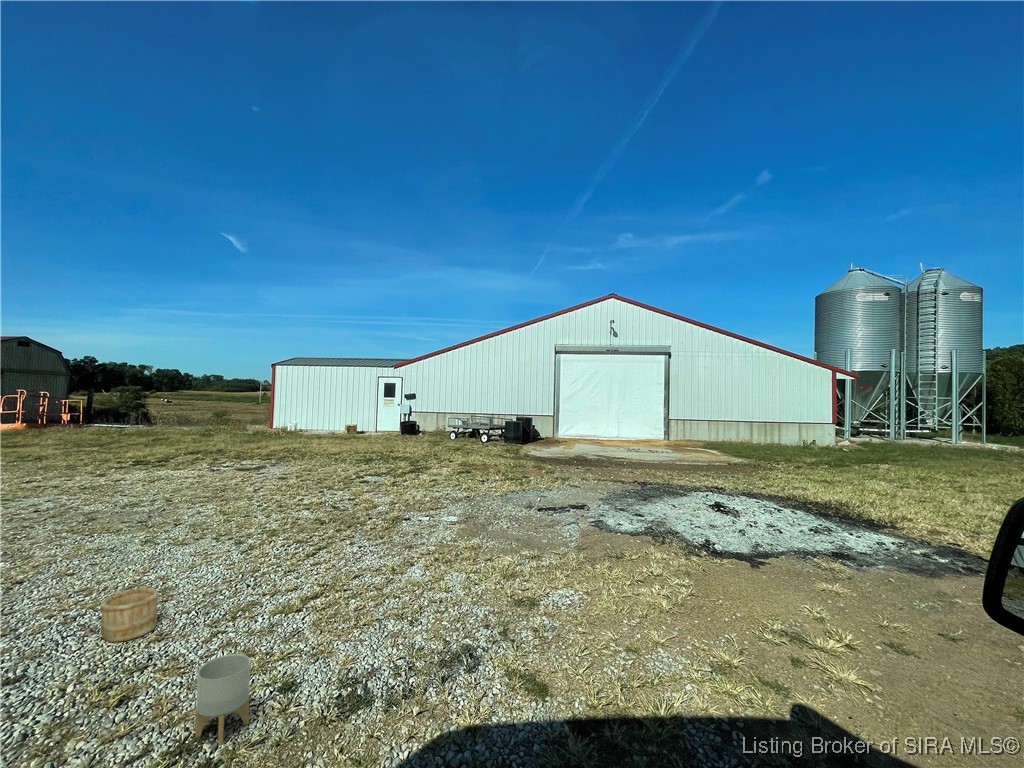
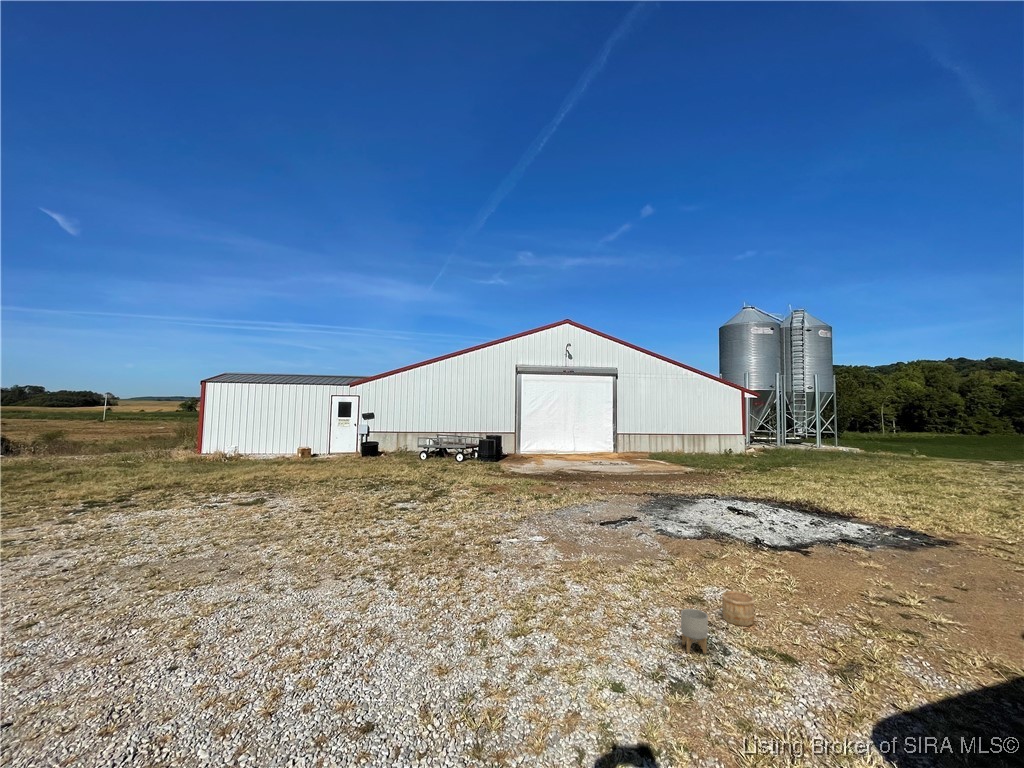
wooden bucket: present [100,588,158,642] -> present [721,591,755,626]

